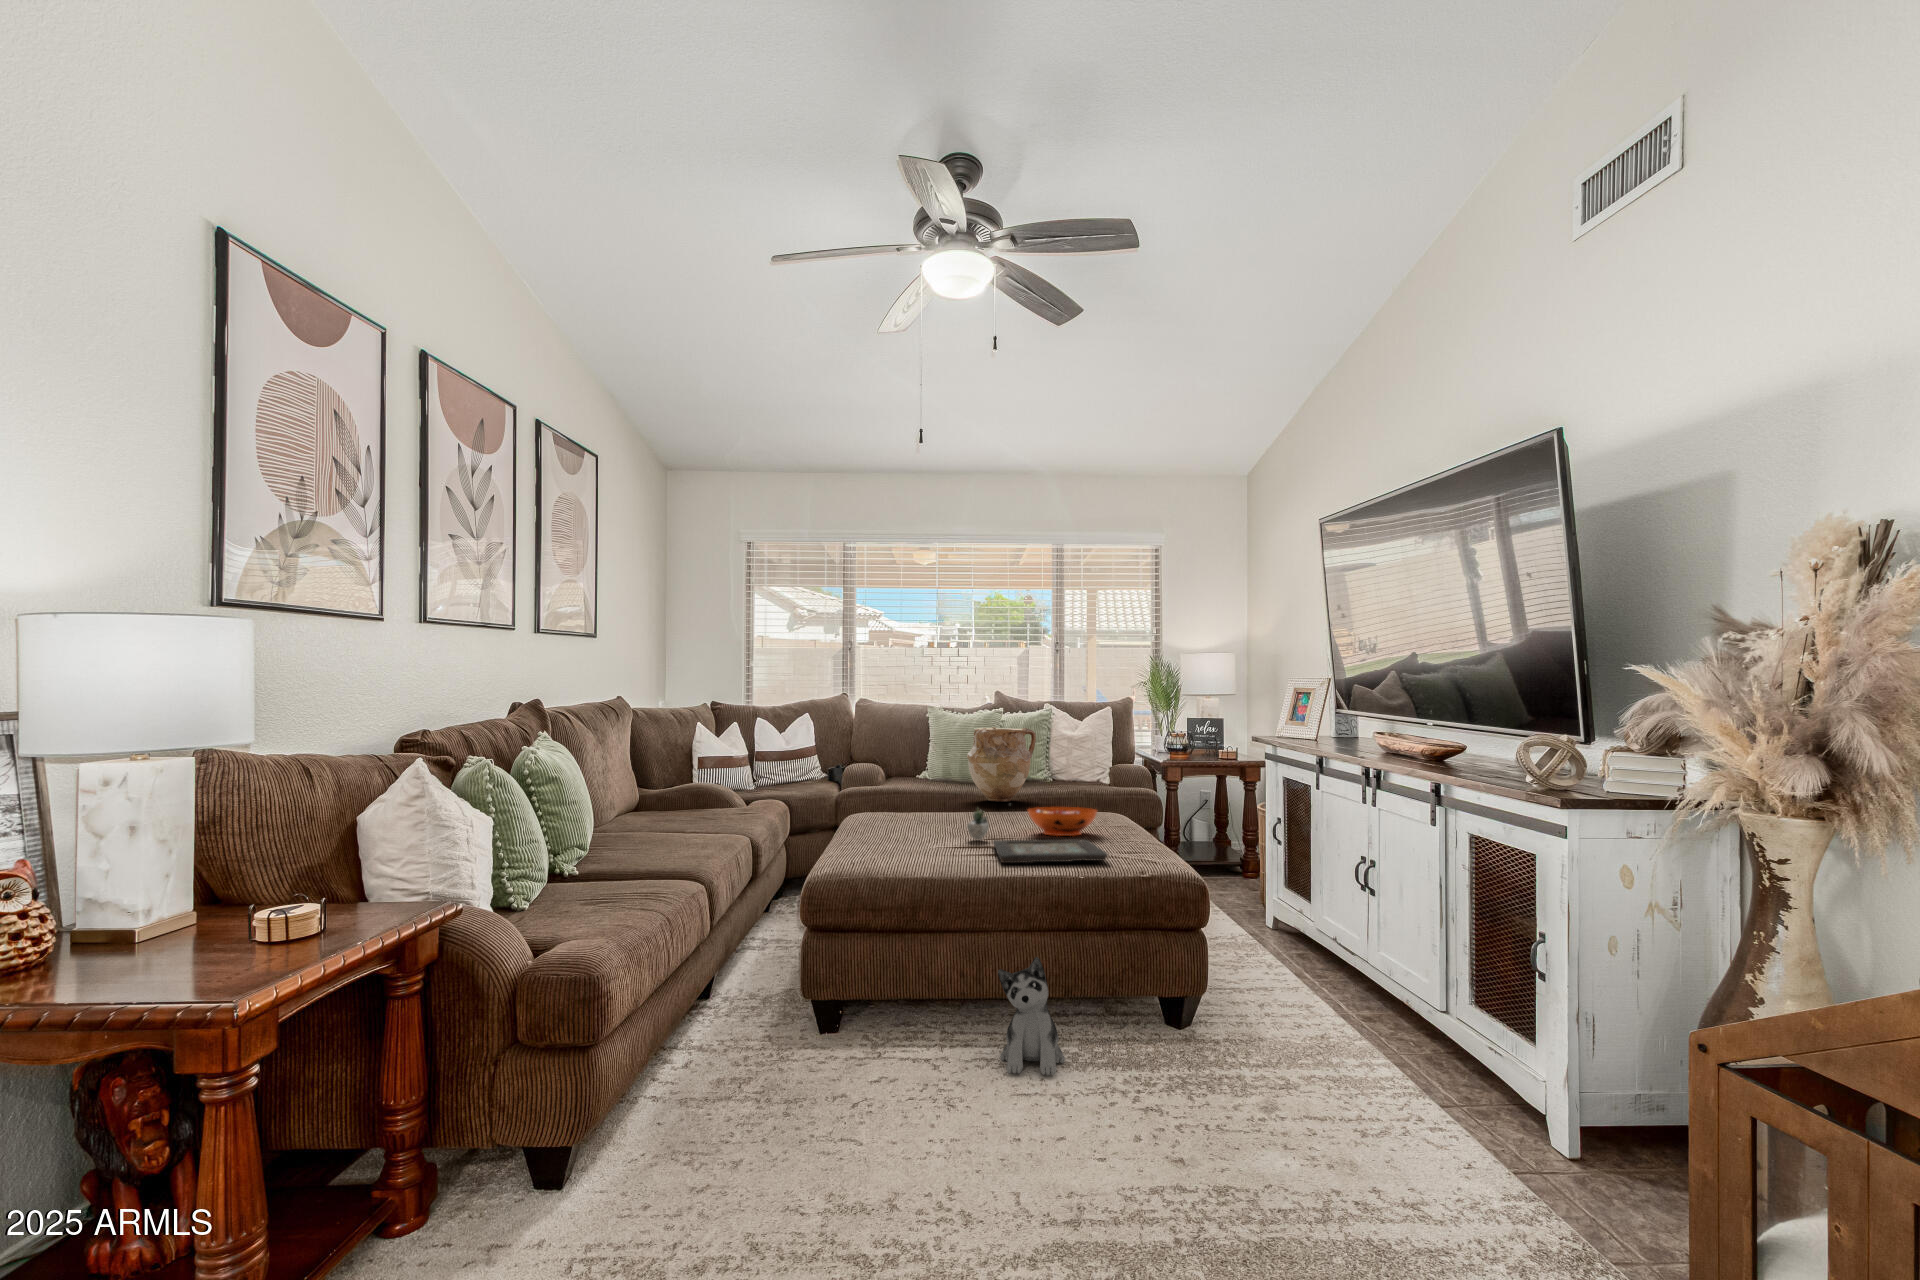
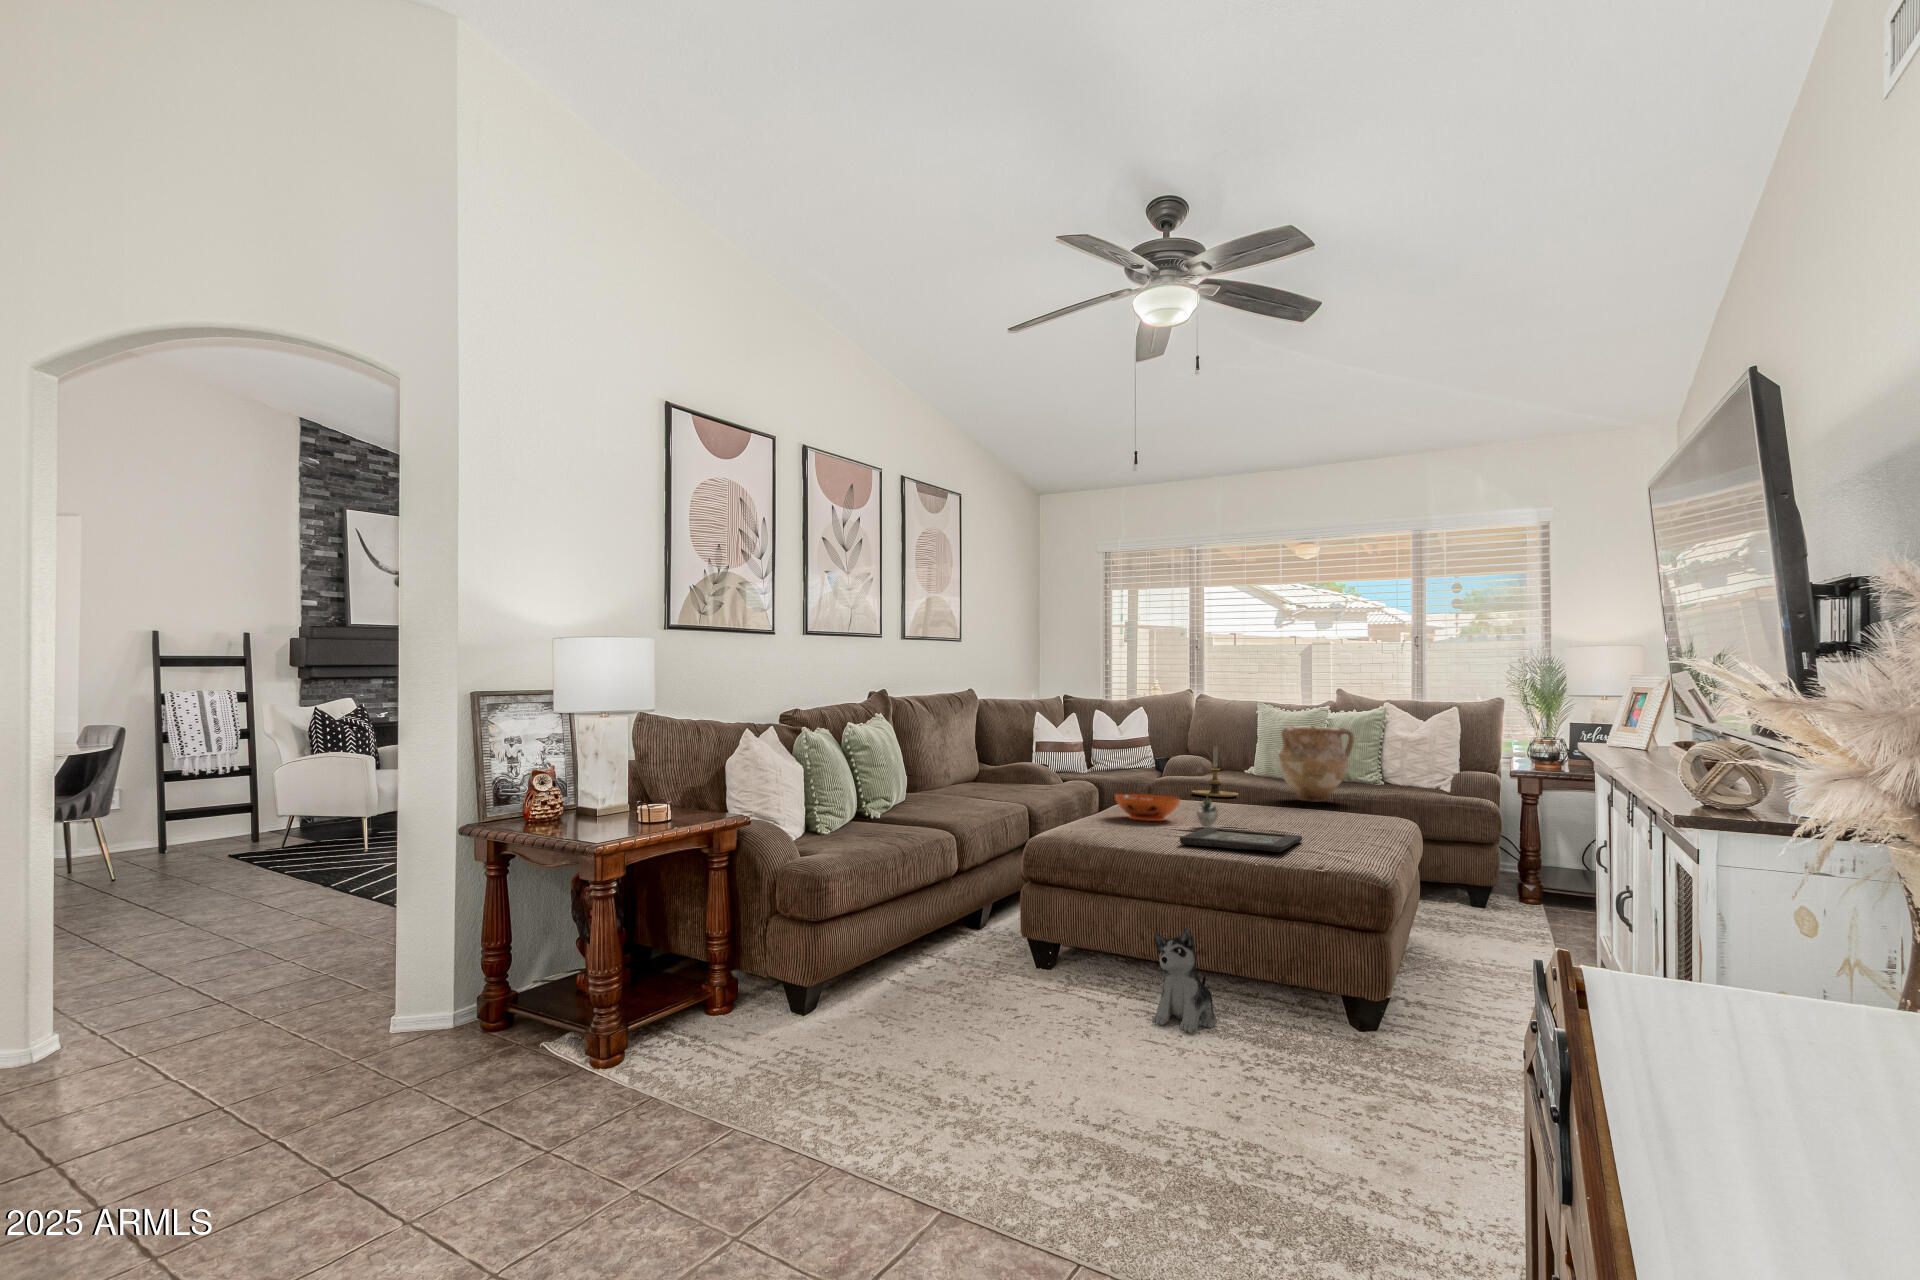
candle holder: none [885,750,932,804] -> present [1192,745,1238,797]
decorative bowl: present [1028,807,1097,836] -> present [1115,794,1180,821]

